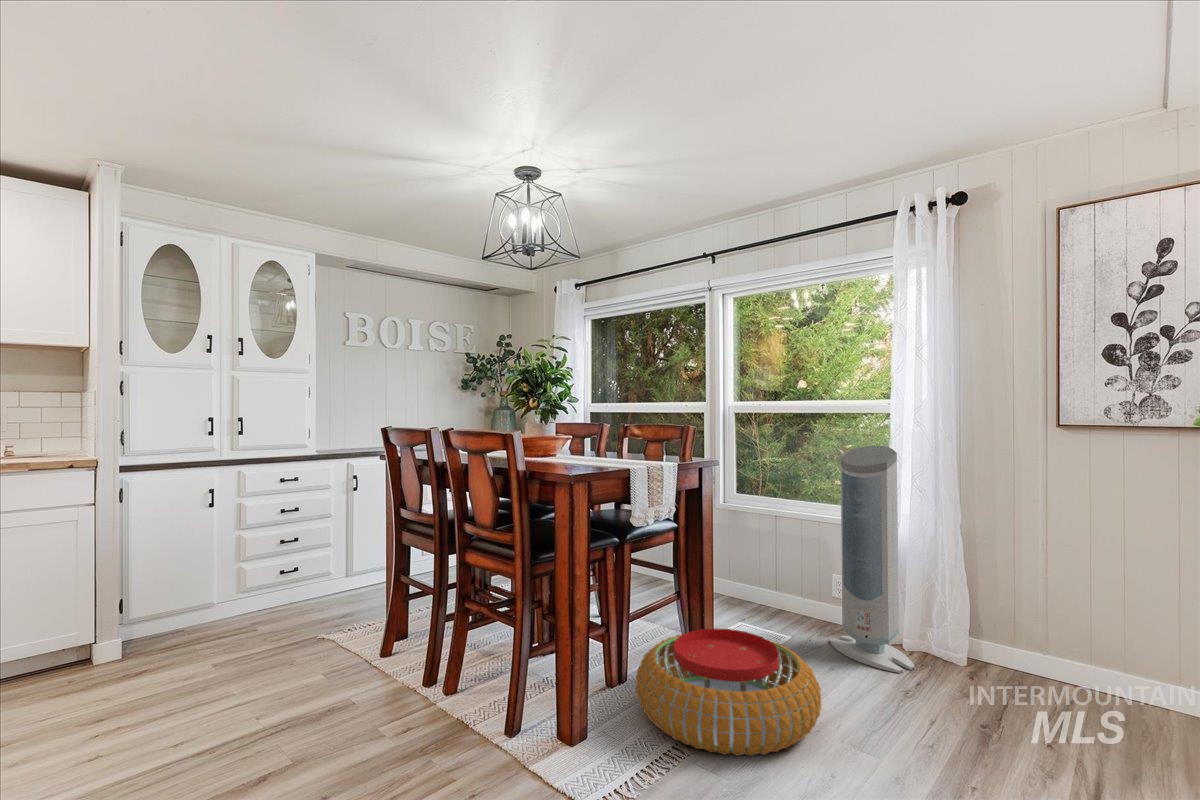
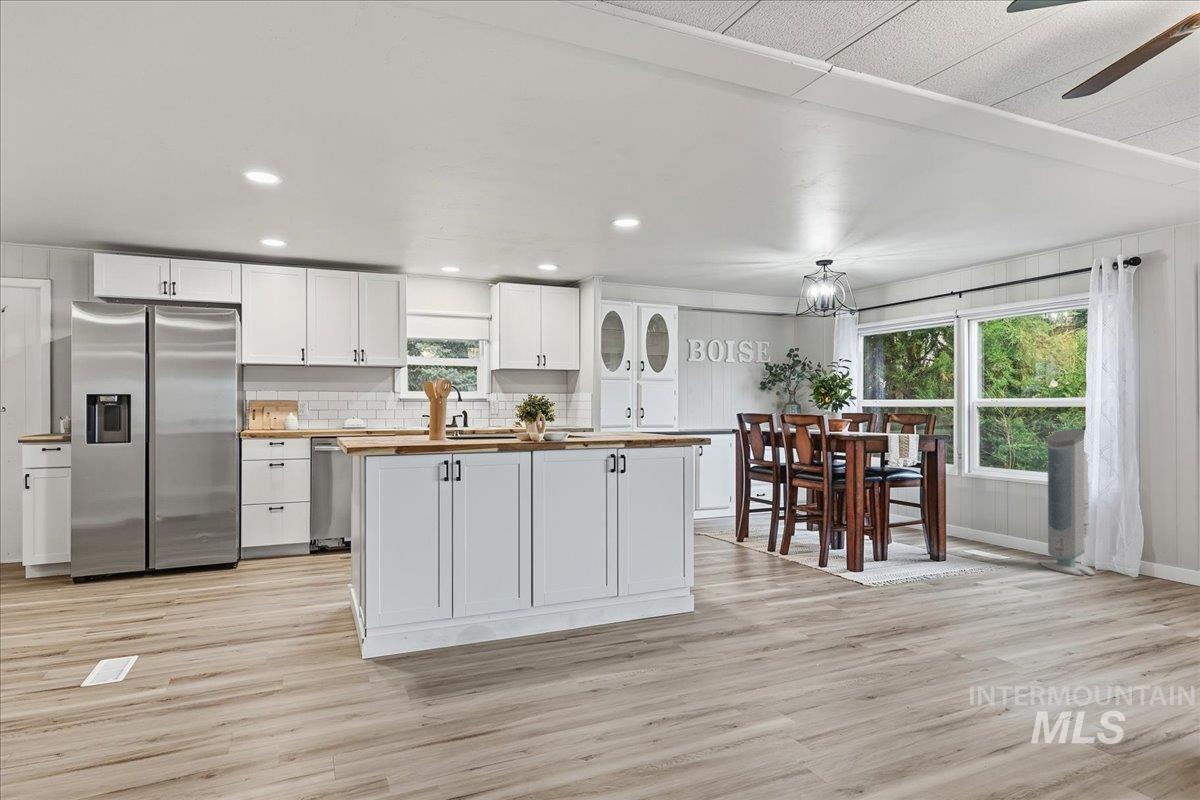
pouf: present [636,629,821,756] -> none [893,534,1007,587]

